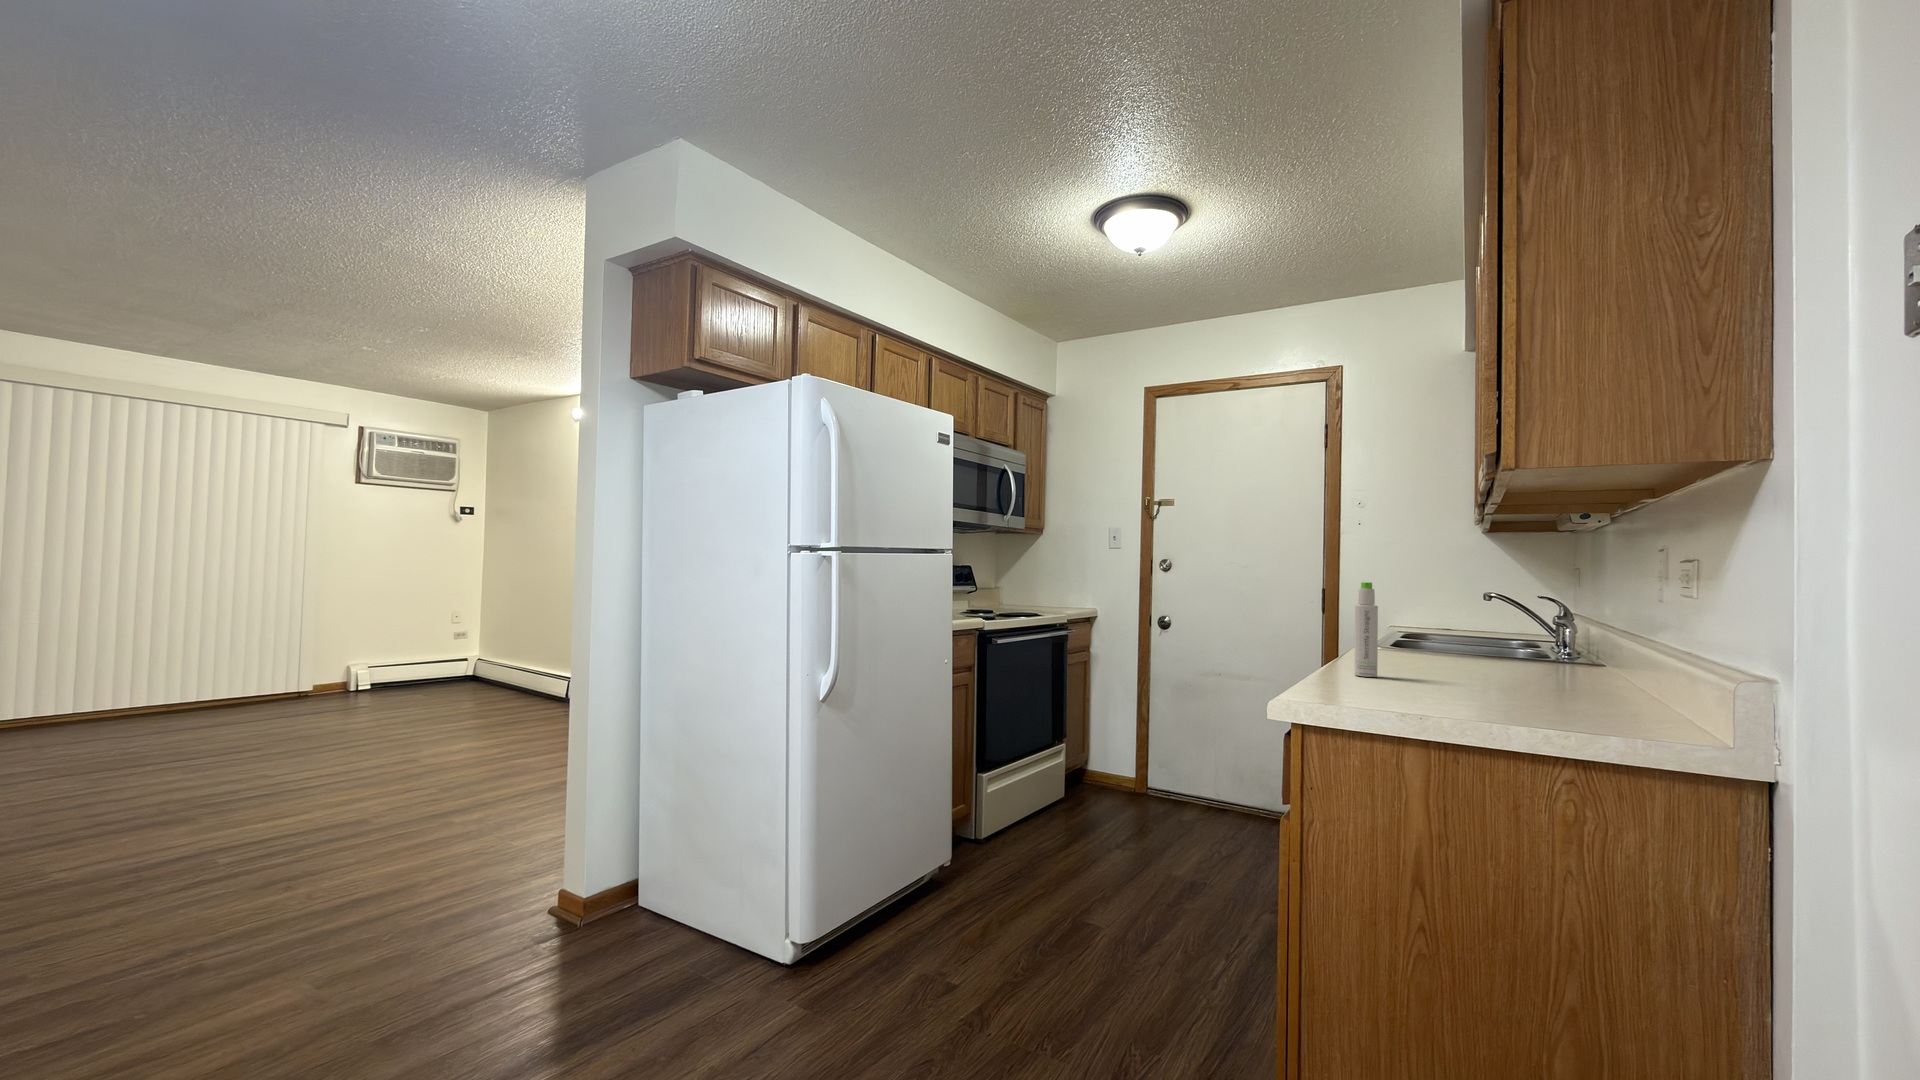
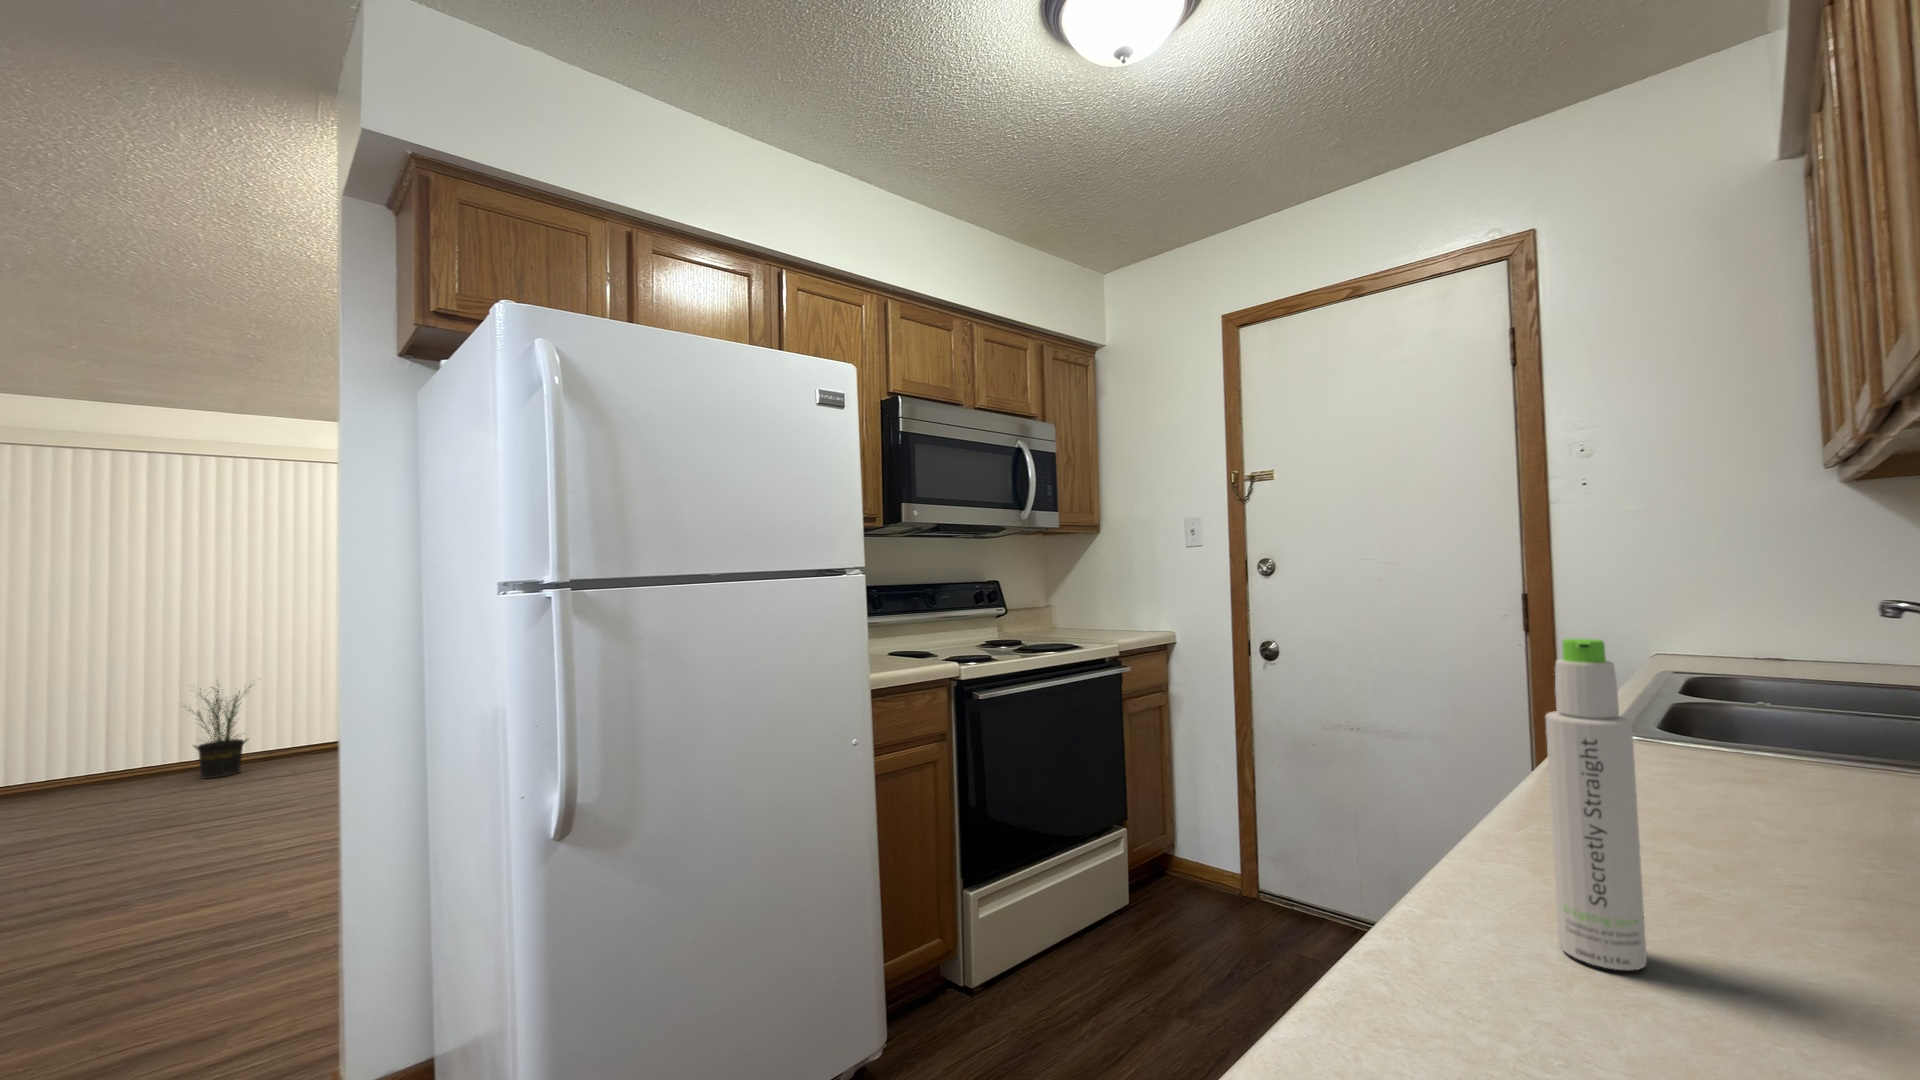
potted plant: none [77,629,174,731] -> present [185,687,250,778]

